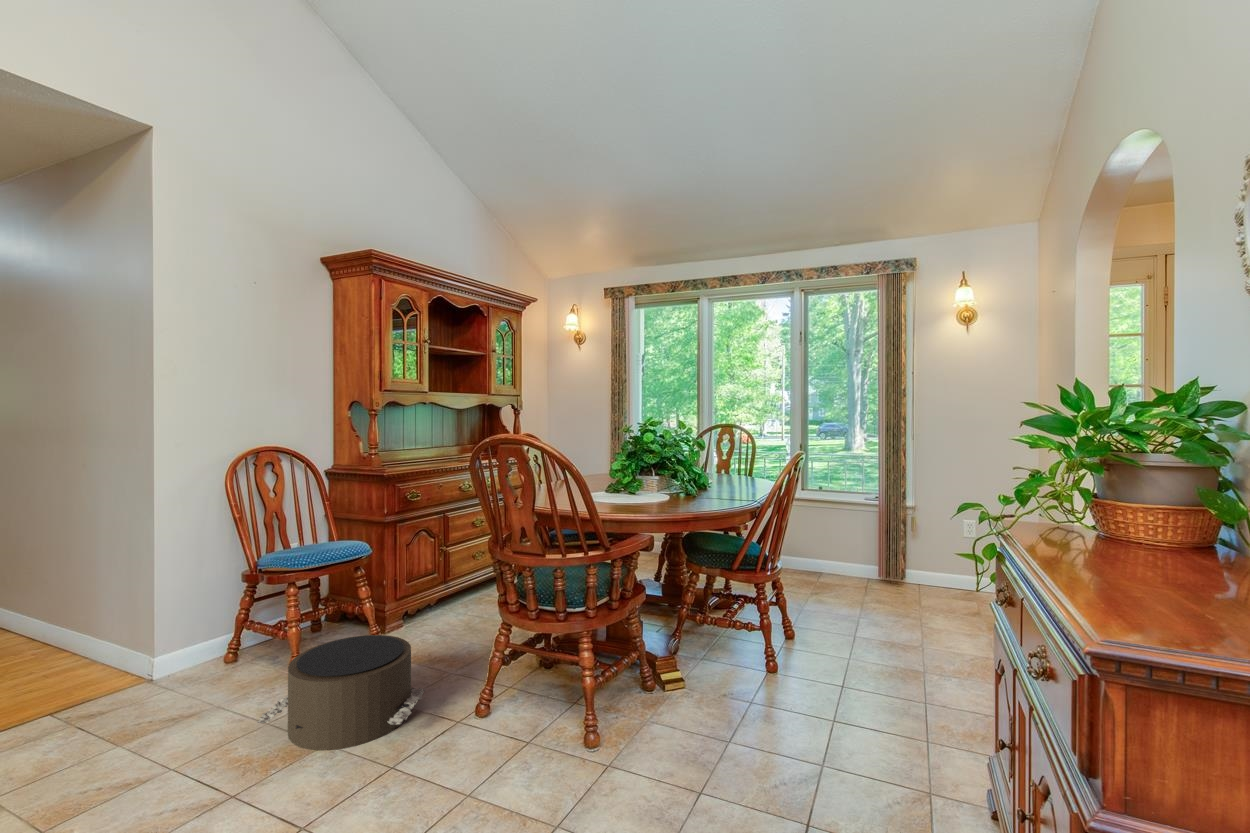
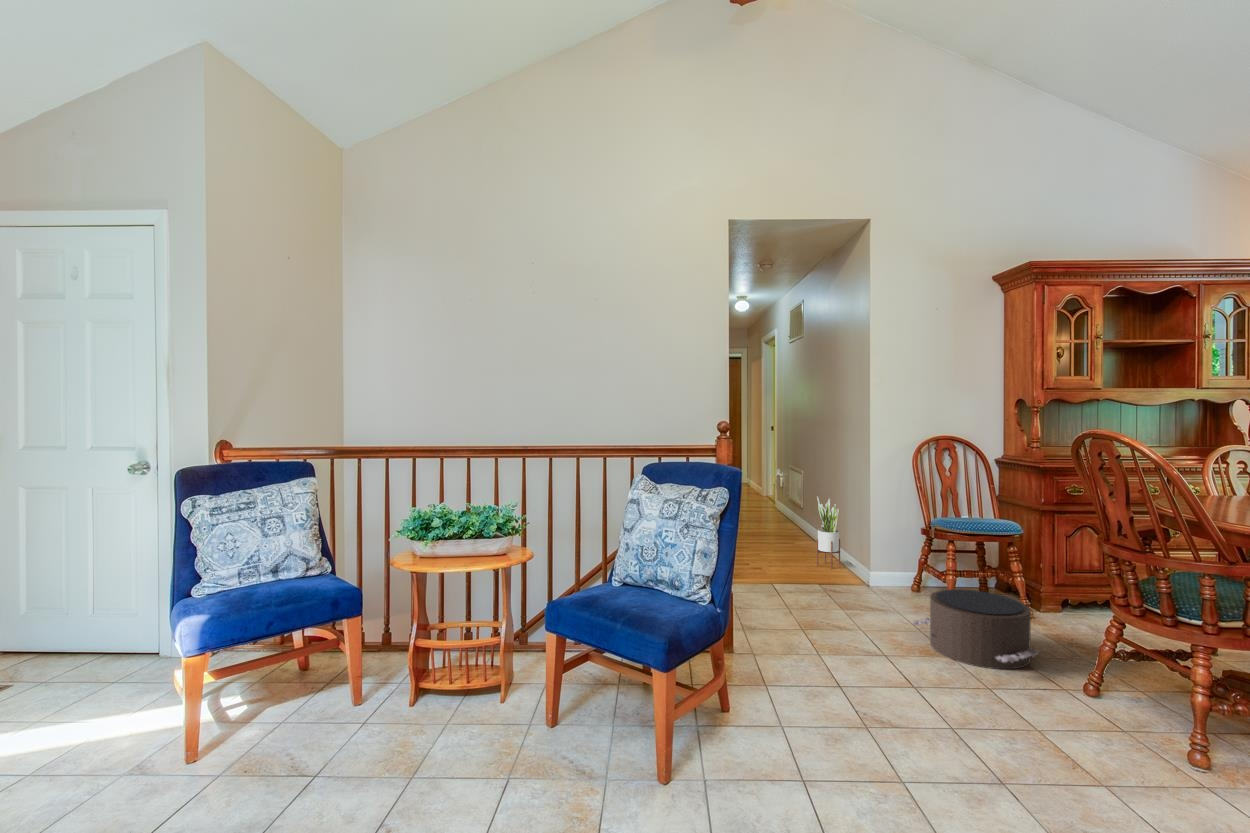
potted plant: none [35,558,86,678] -> present [817,497,840,569]

